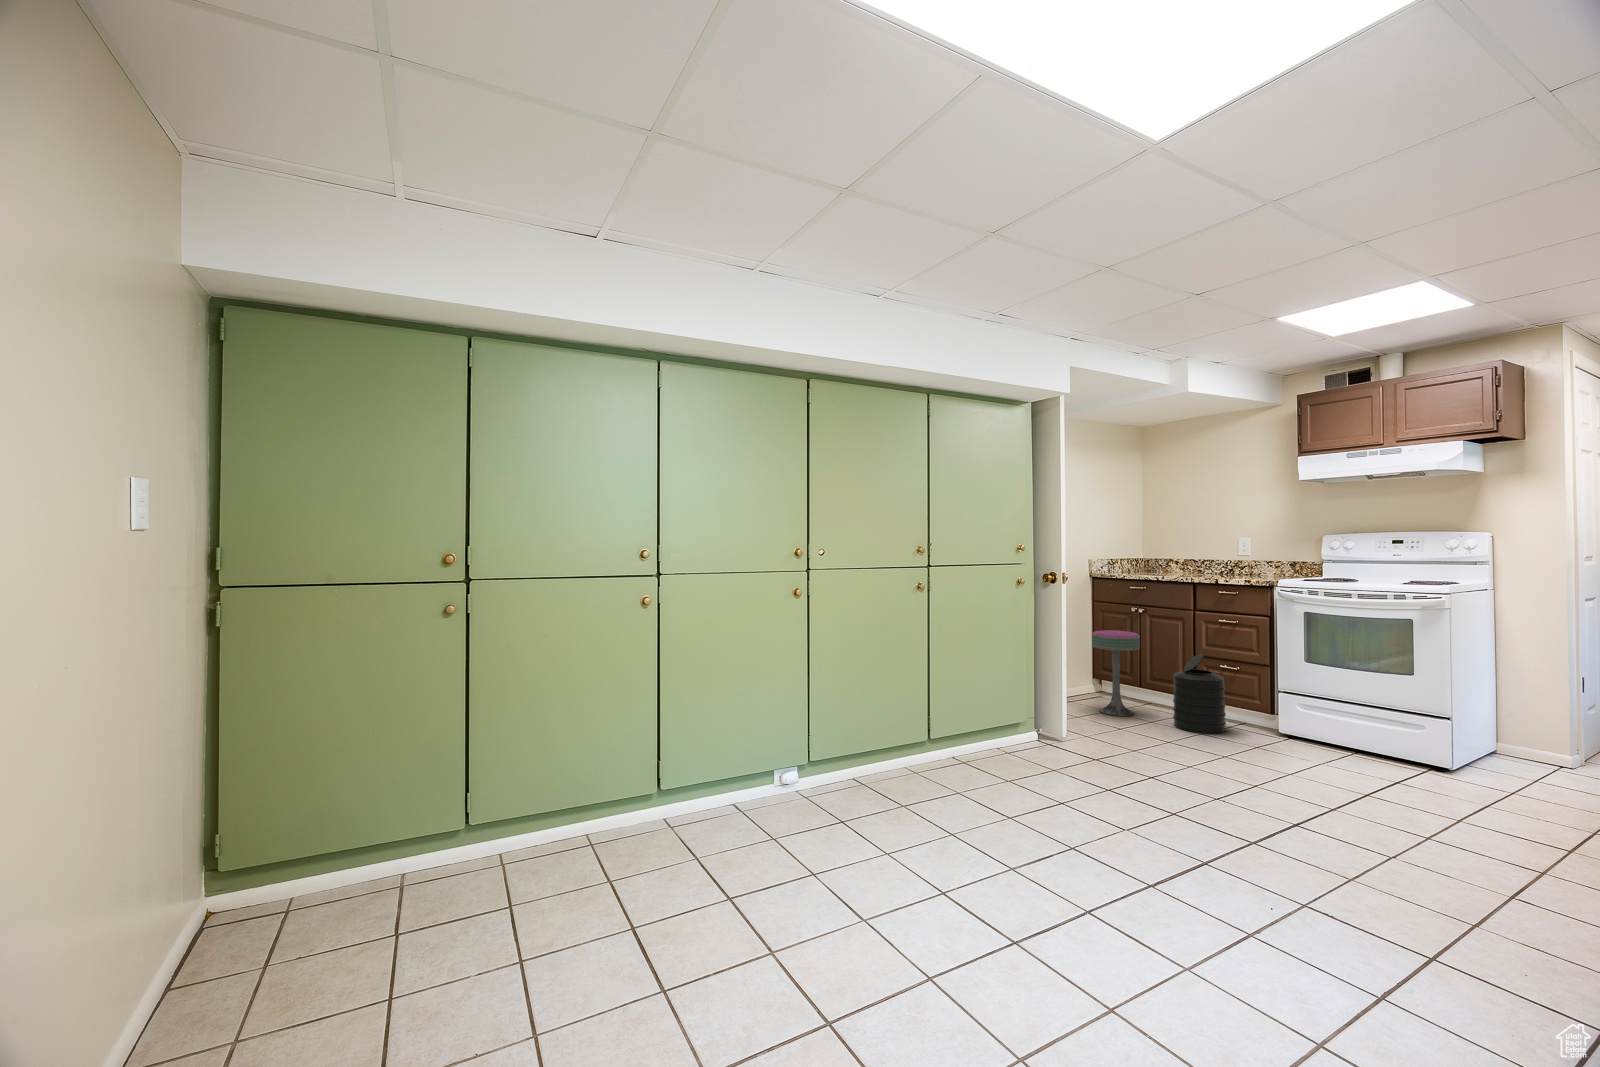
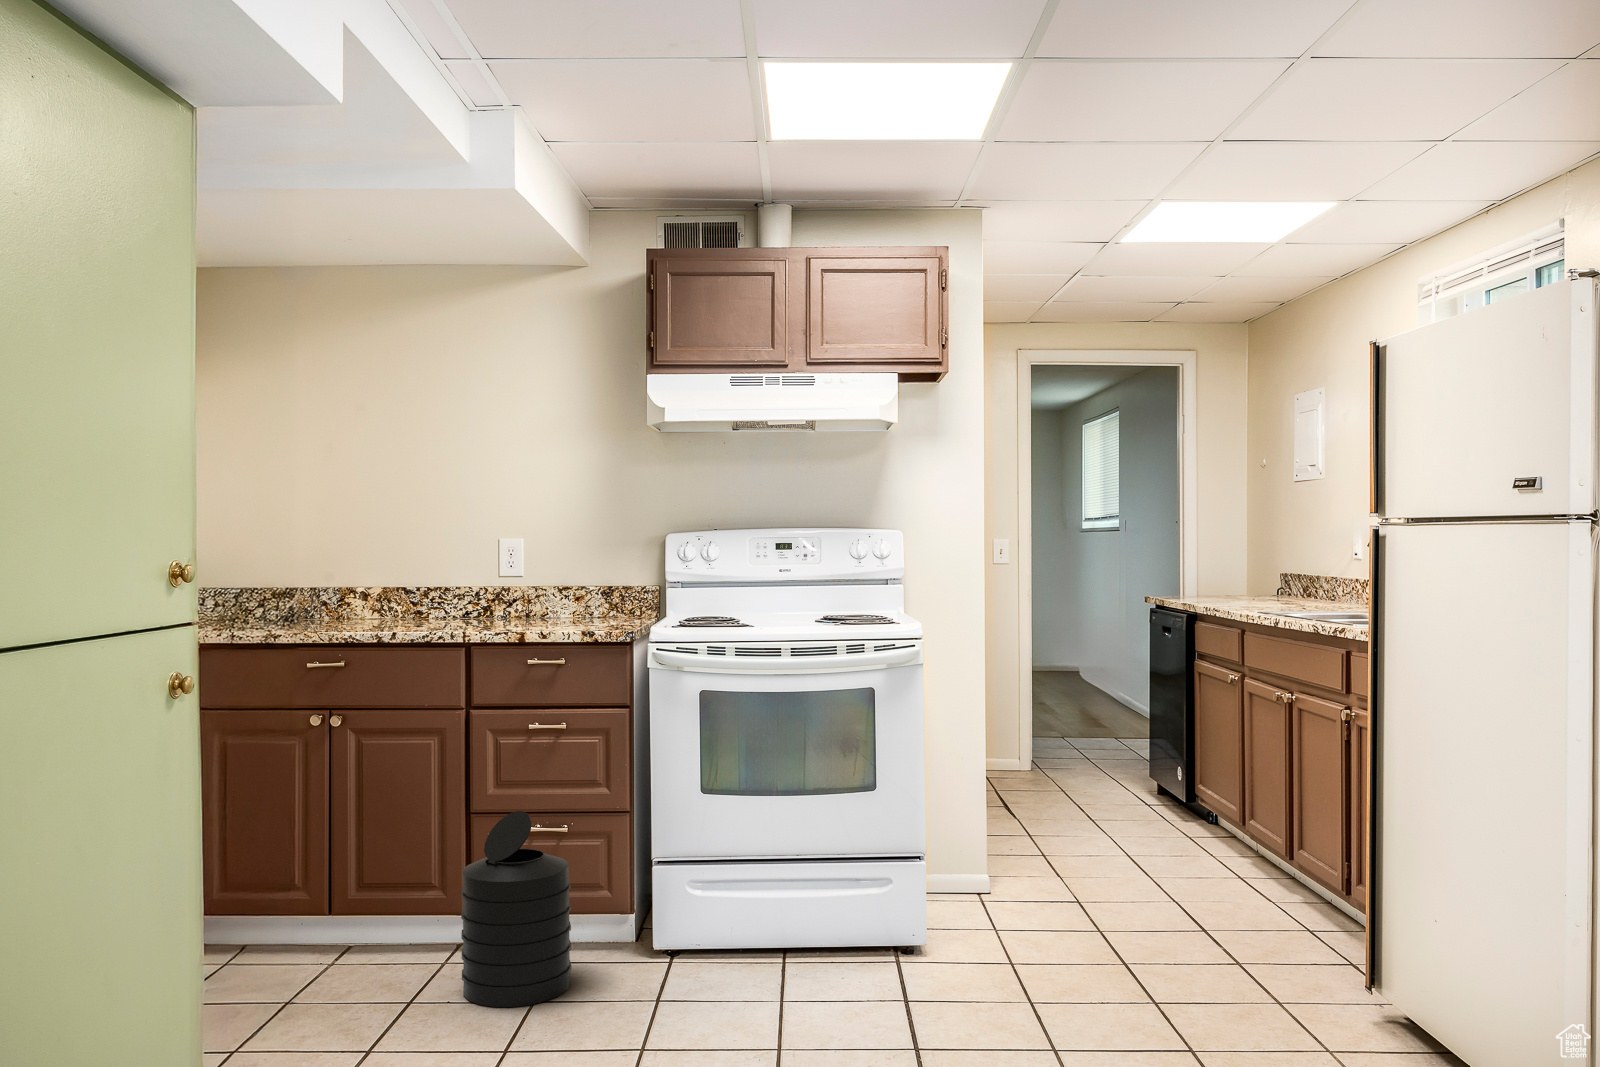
bar stool: present [1092,630,1140,716] -> none [244,785,370,1023]

